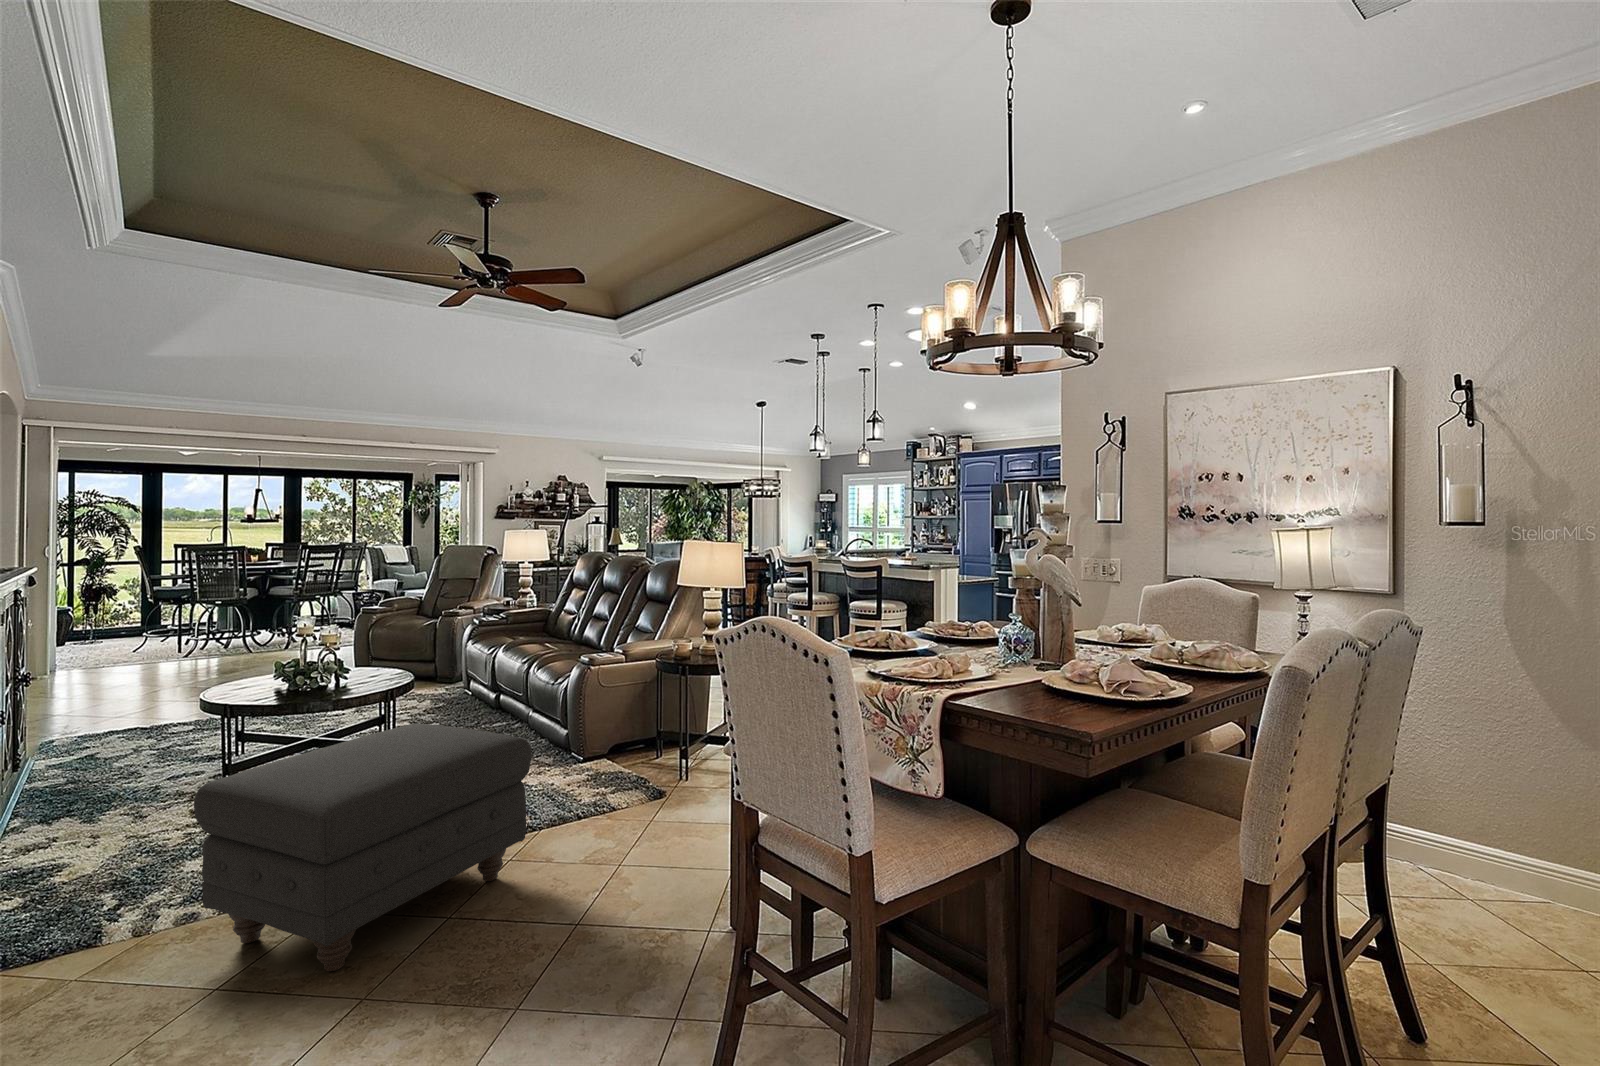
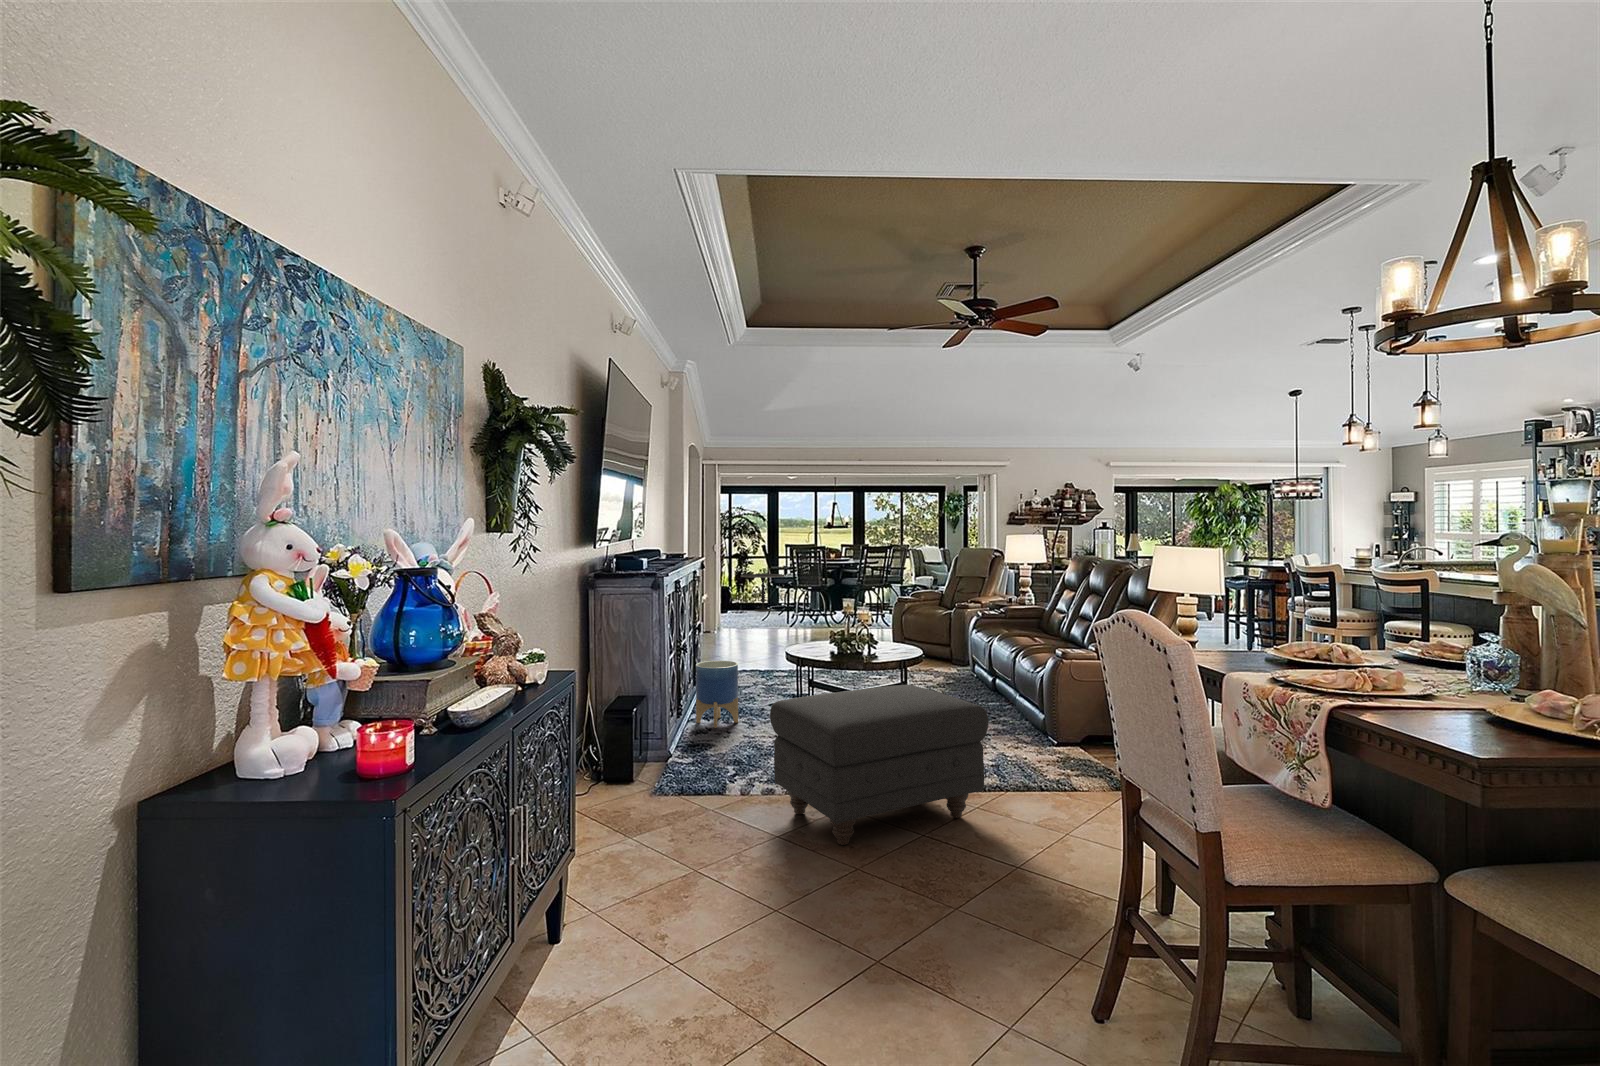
side table: none [91,585,174,638] -> present [741,574,784,611]
planter: none [17,724,109,834] -> present [696,661,738,728]

